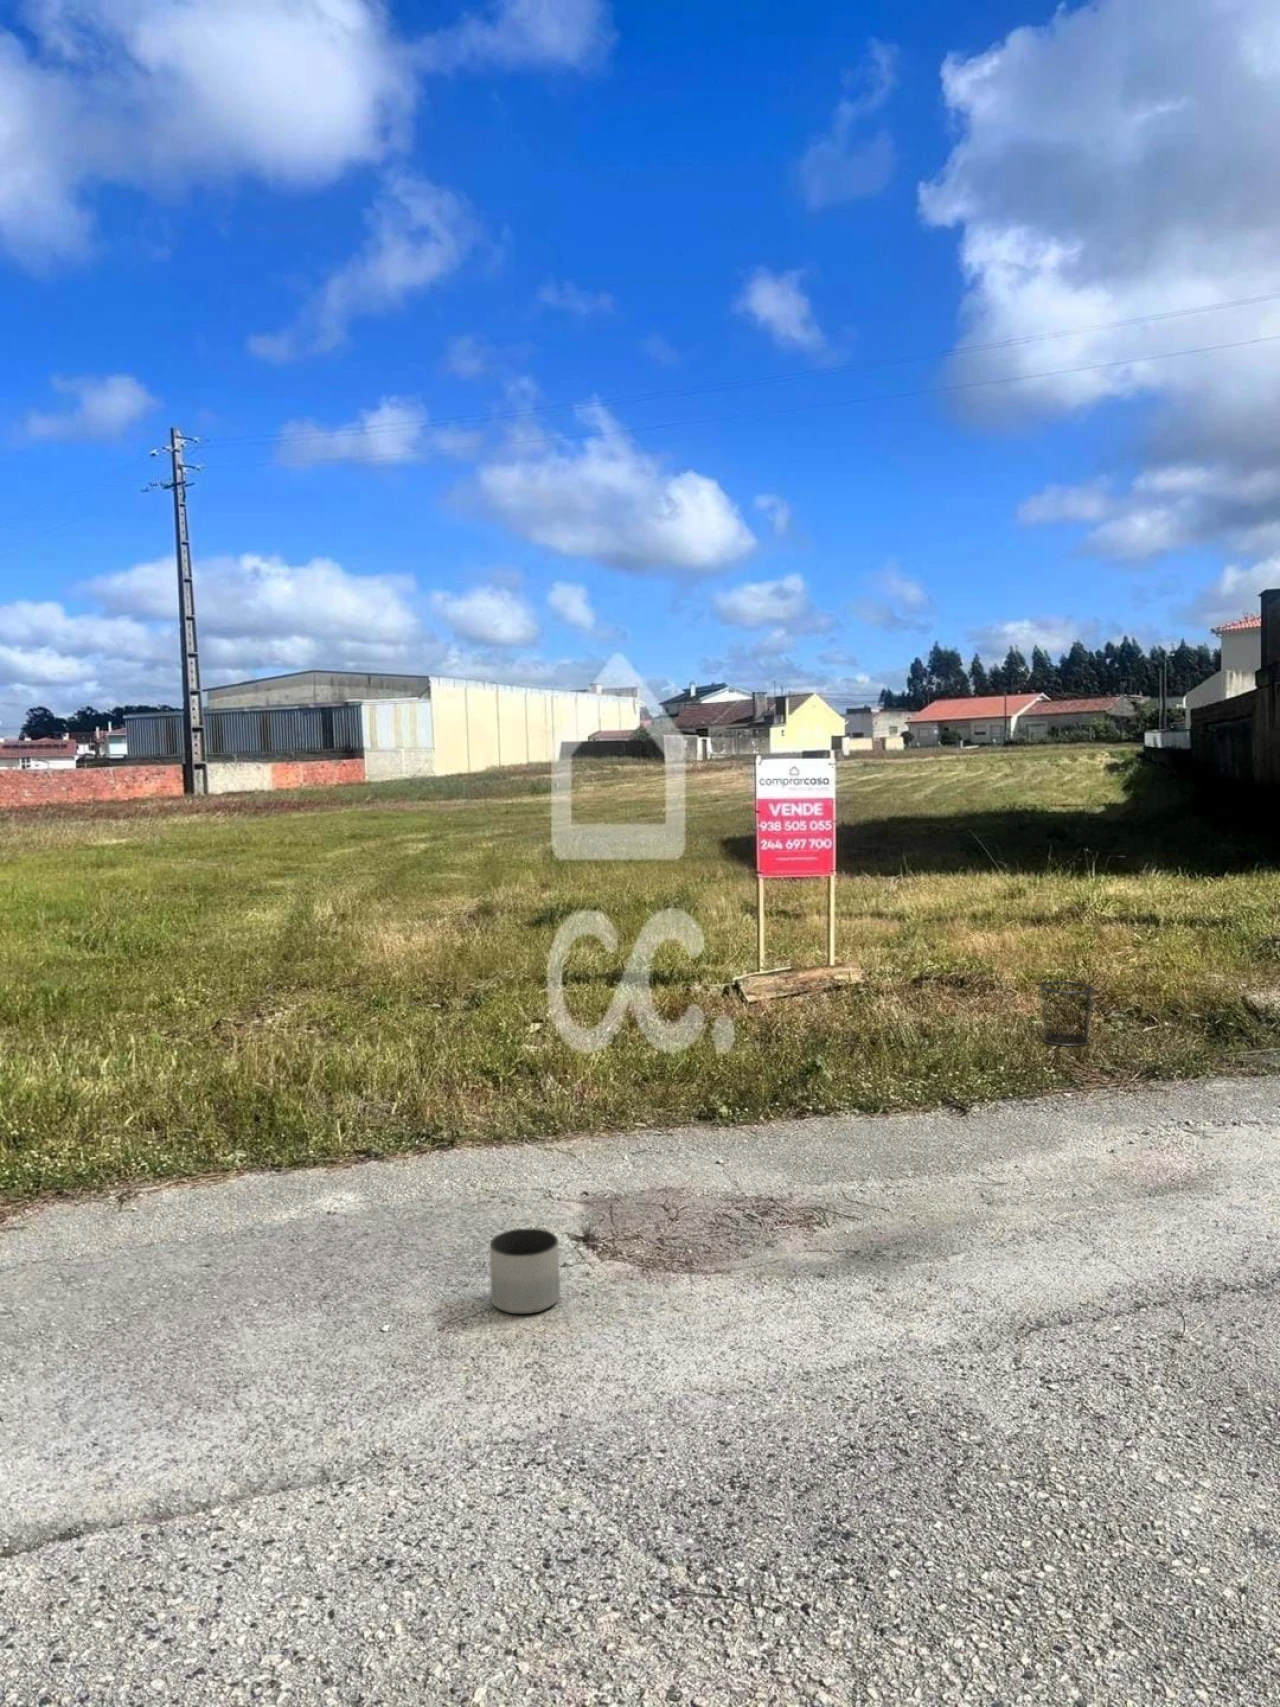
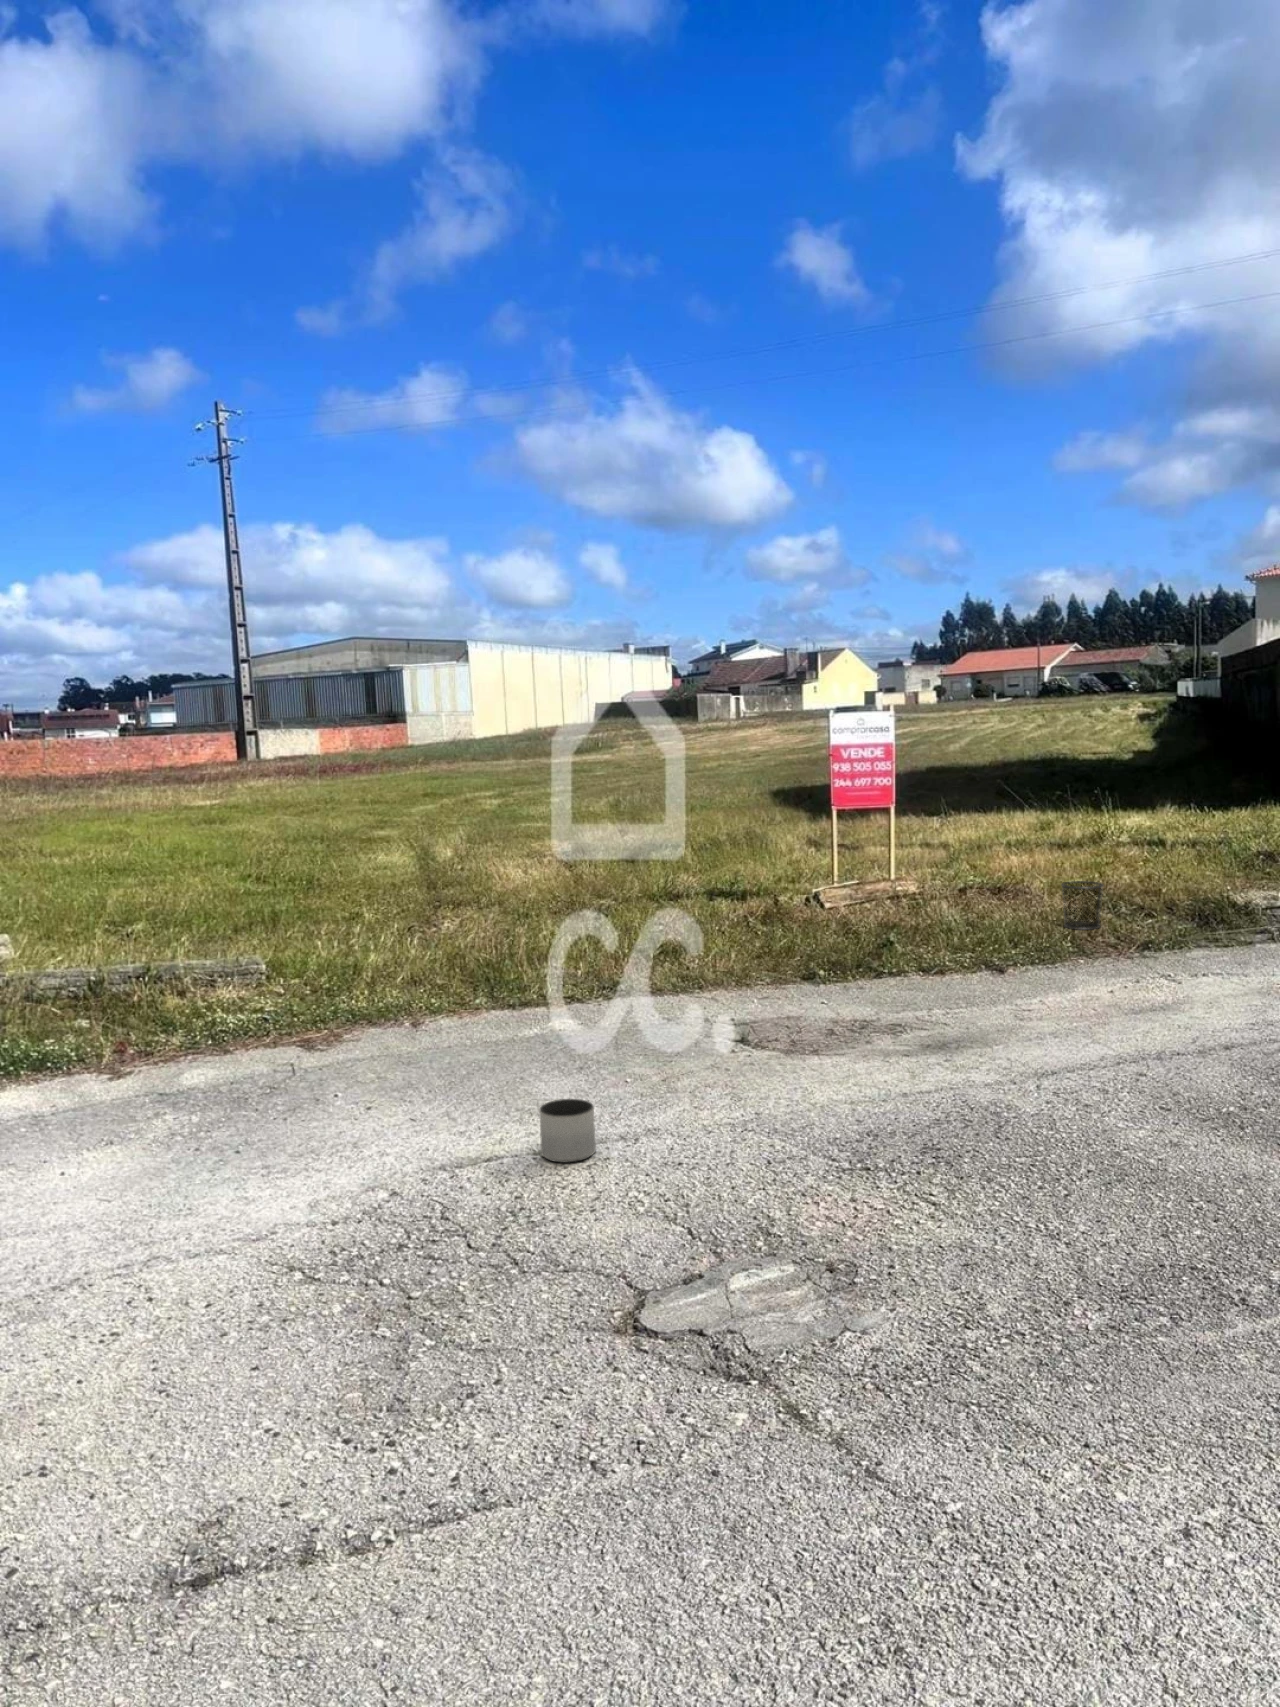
planter: present [490,1229,560,1314] -> present [540,1099,596,1163]

